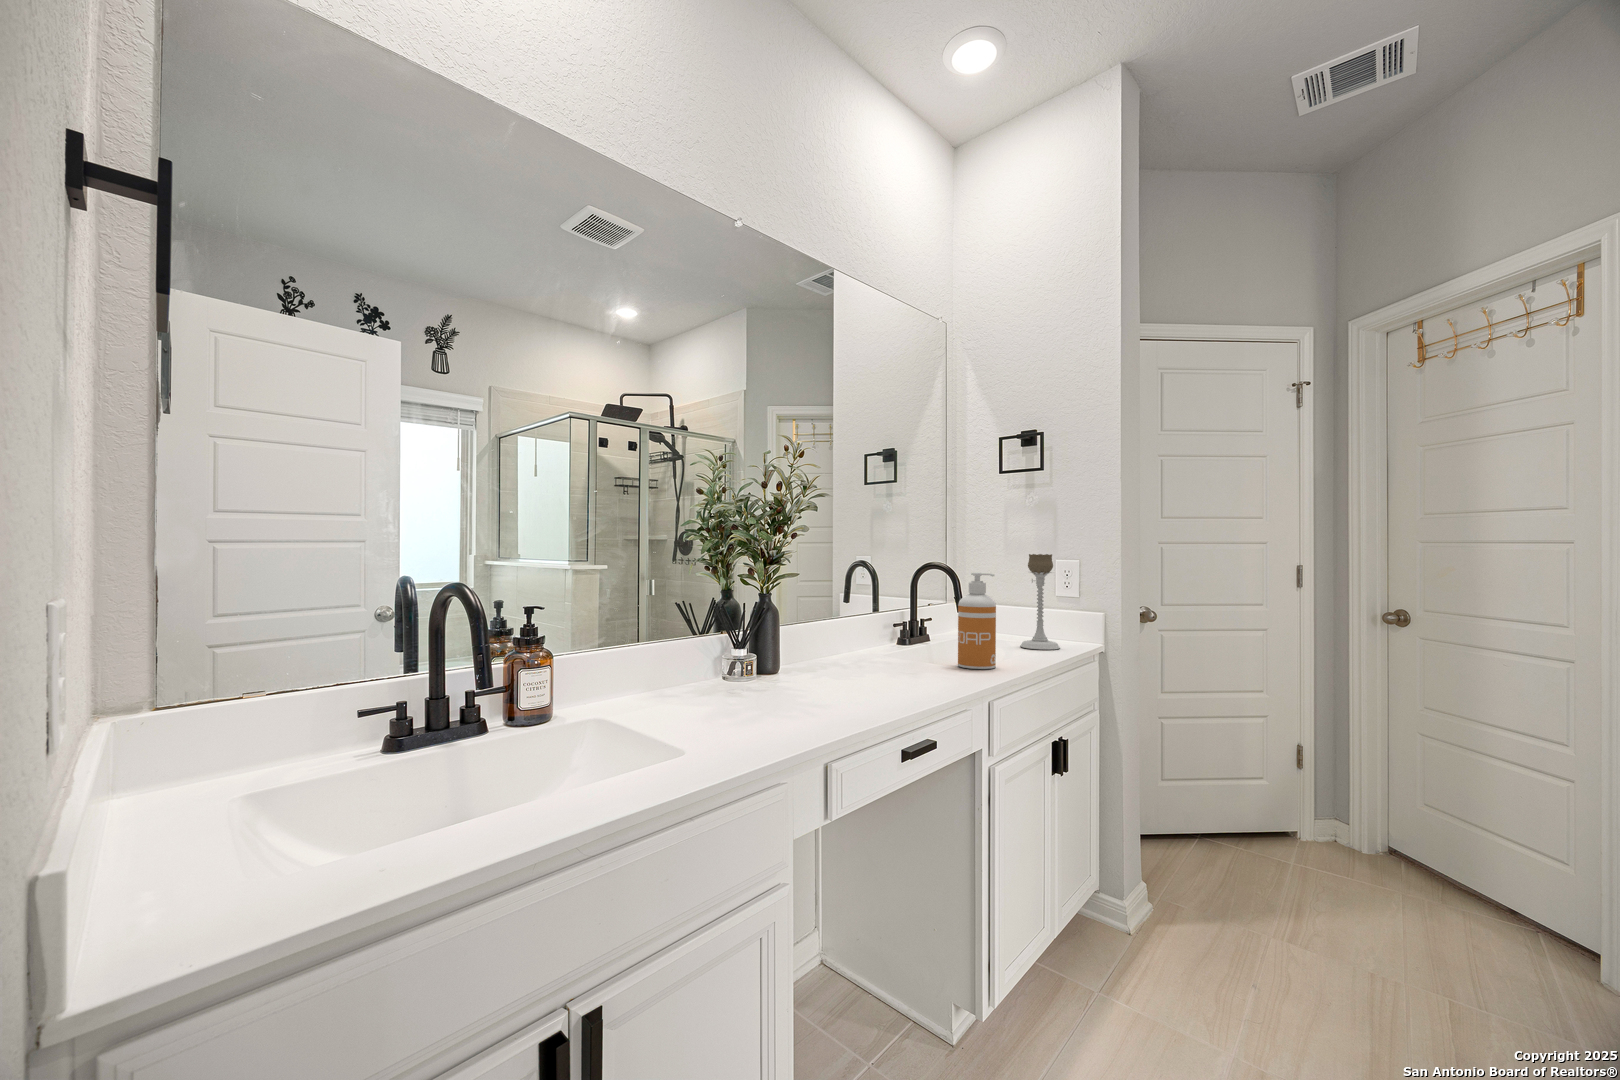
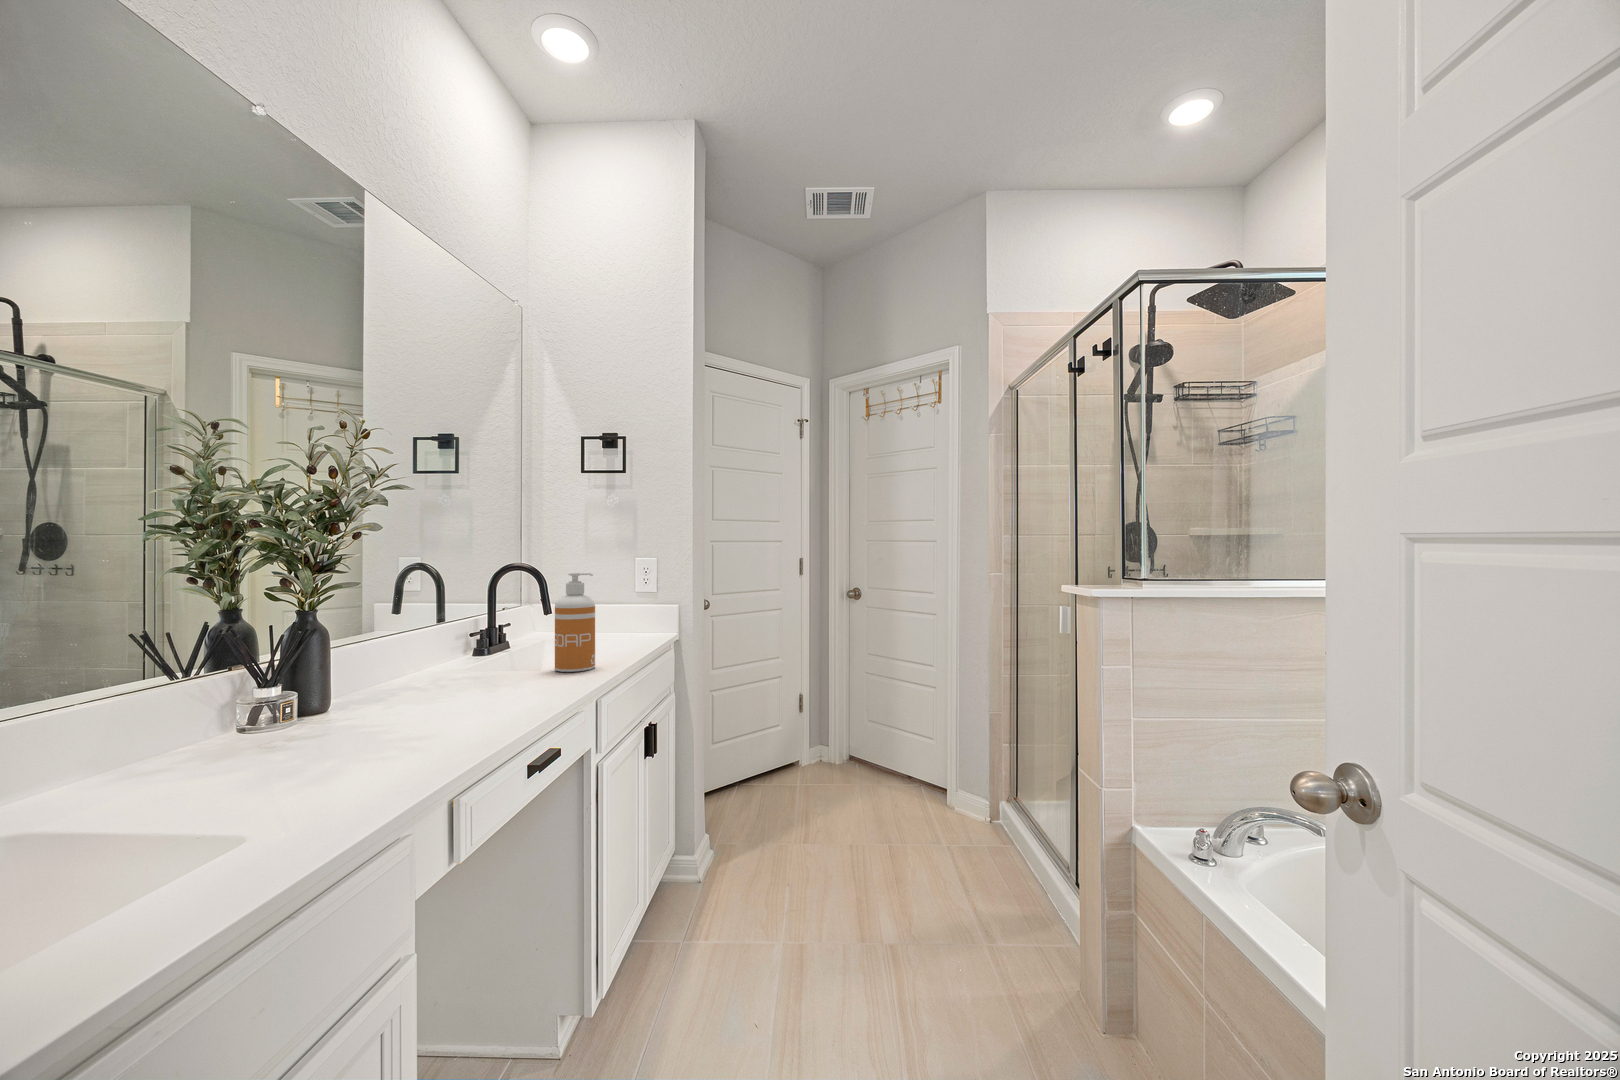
candle holder: present [1020,554,1060,650] -> none [603,553,641,644]

